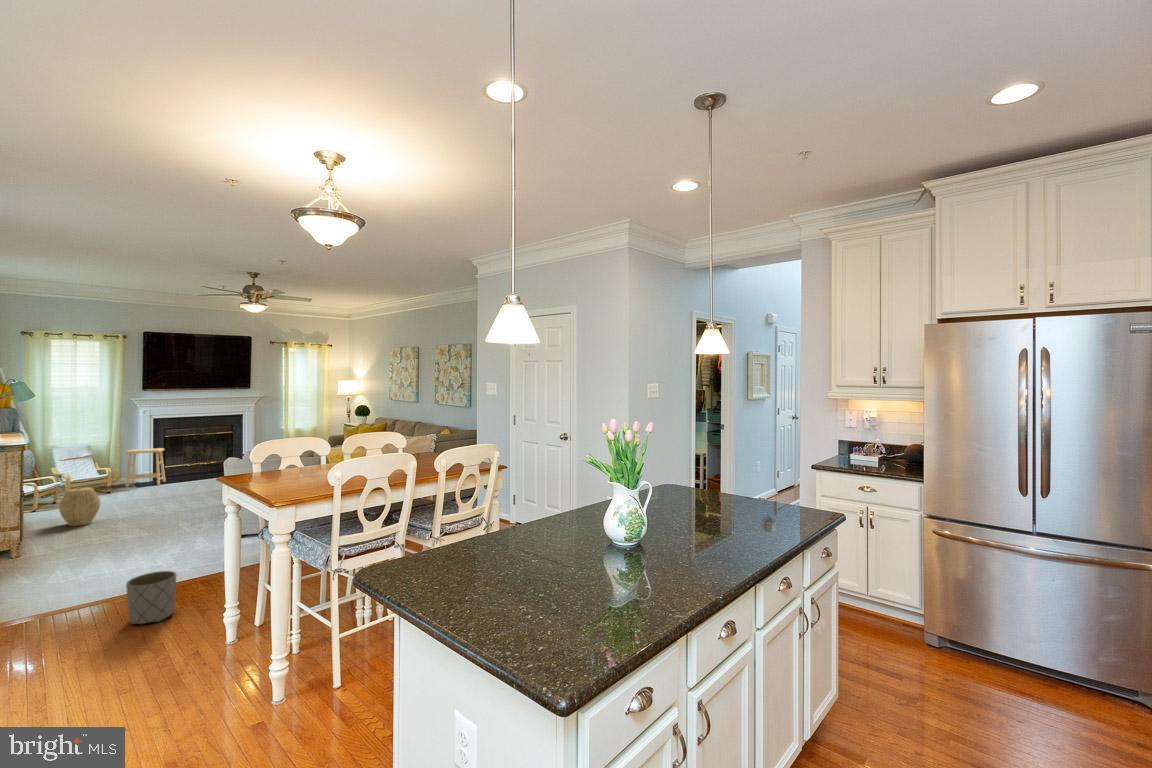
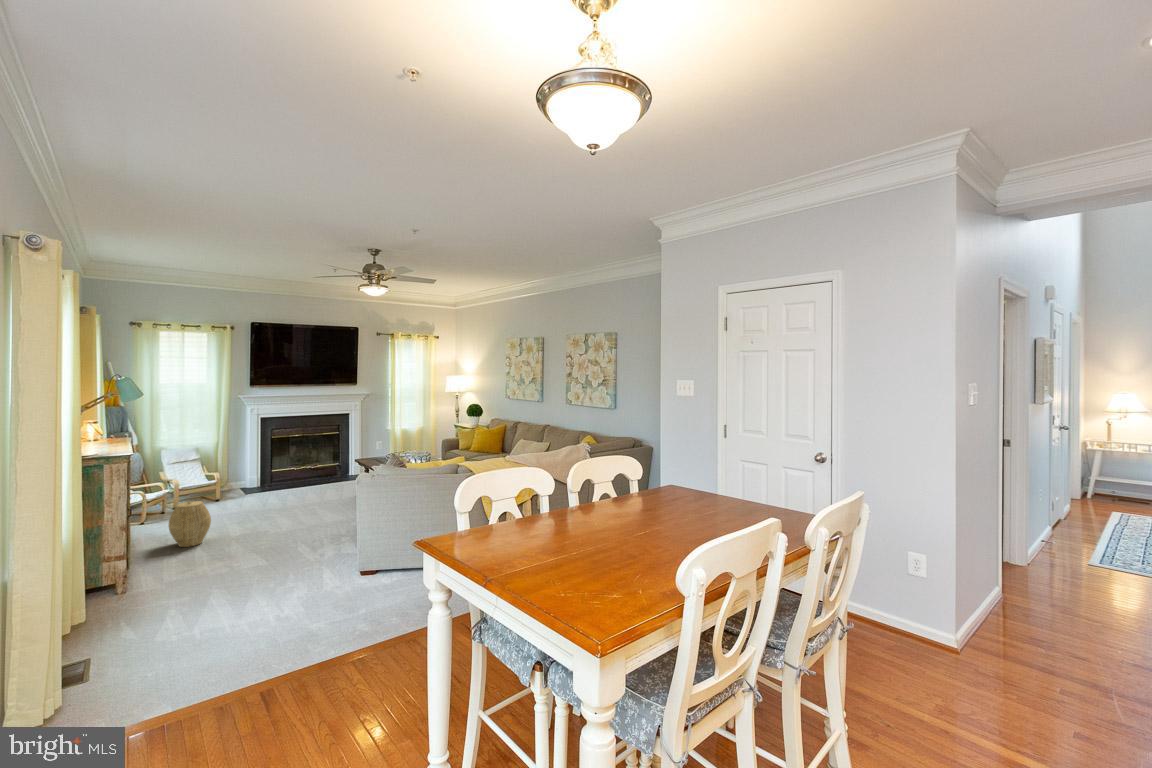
footstool: present [126,448,165,487] -> none [233,451,273,494]
planter: present [126,571,176,625] -> none [255,647,317,729]

